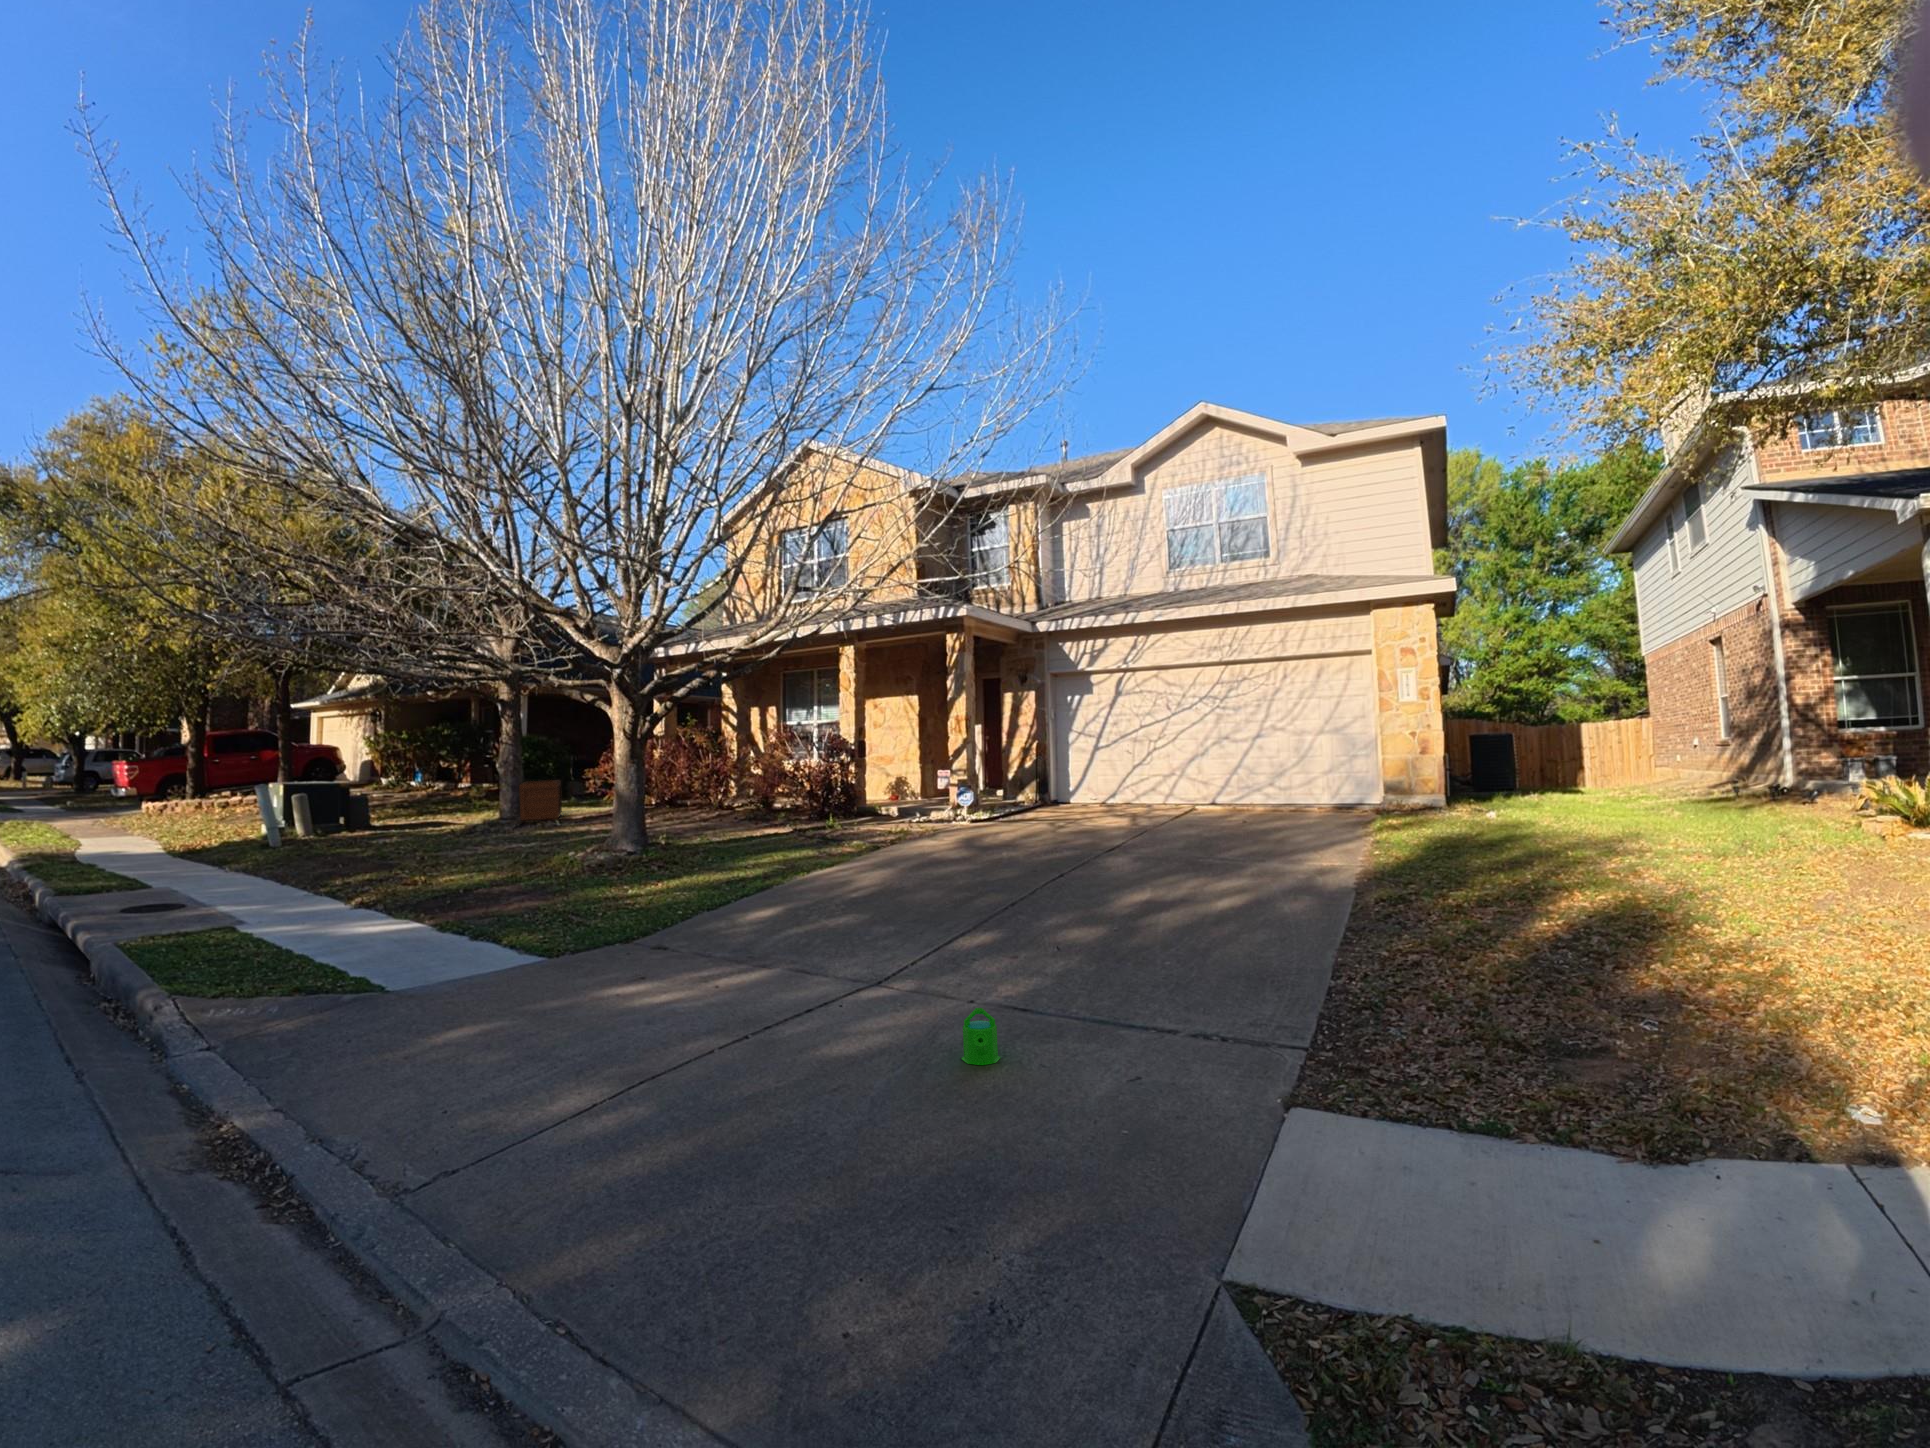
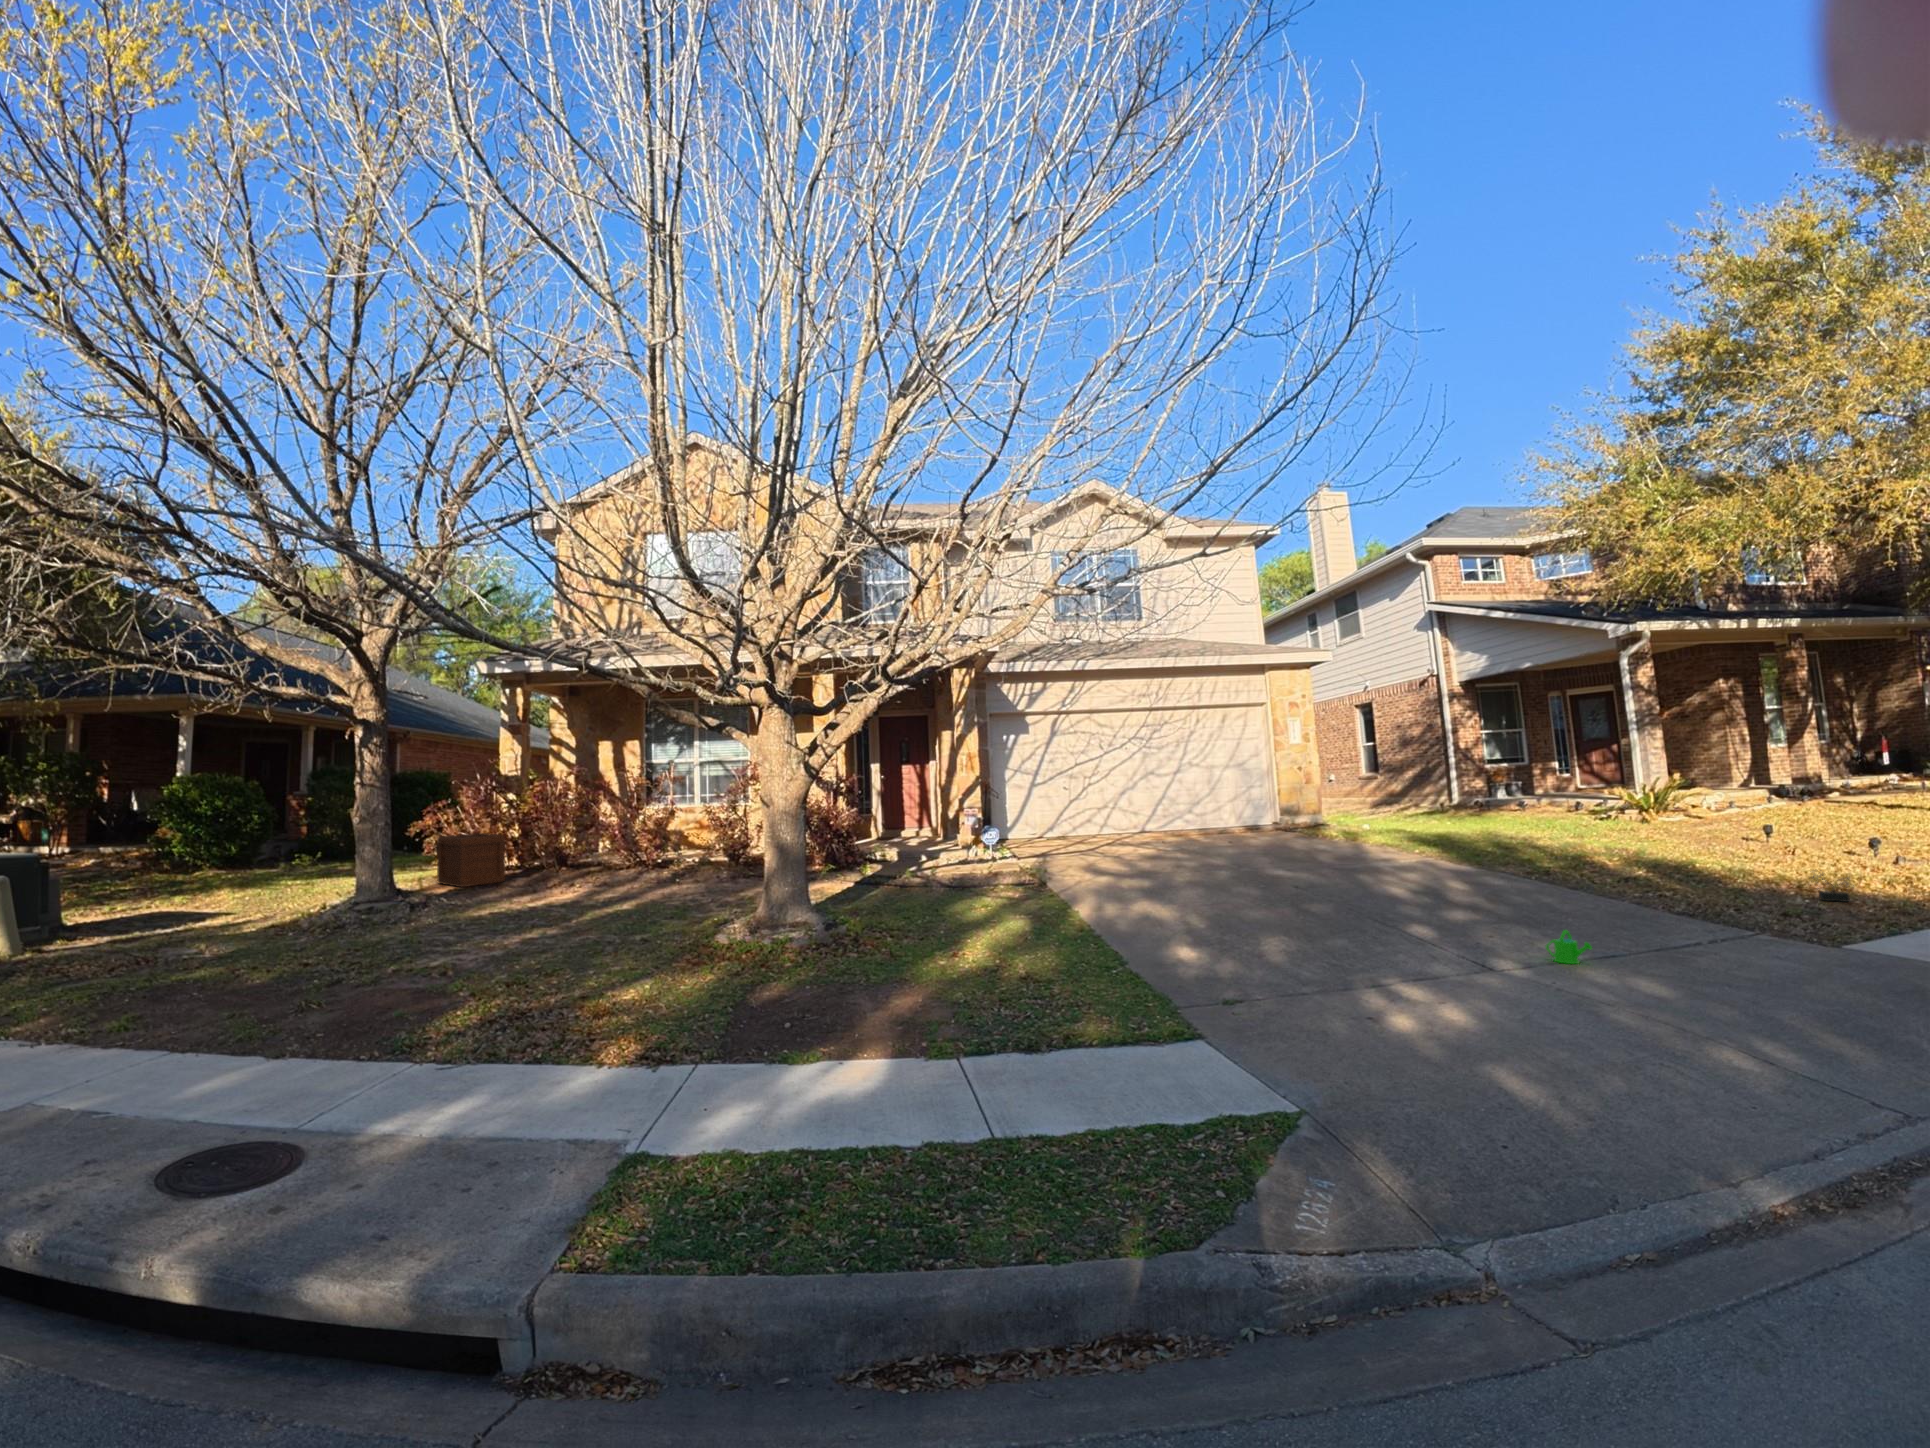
decorative plant: none [1464,915,1535,976] -> present [1813,874,1854,902]
watering can: present [961,1008,1001,1065] -> present [1546,930,1592,964]

